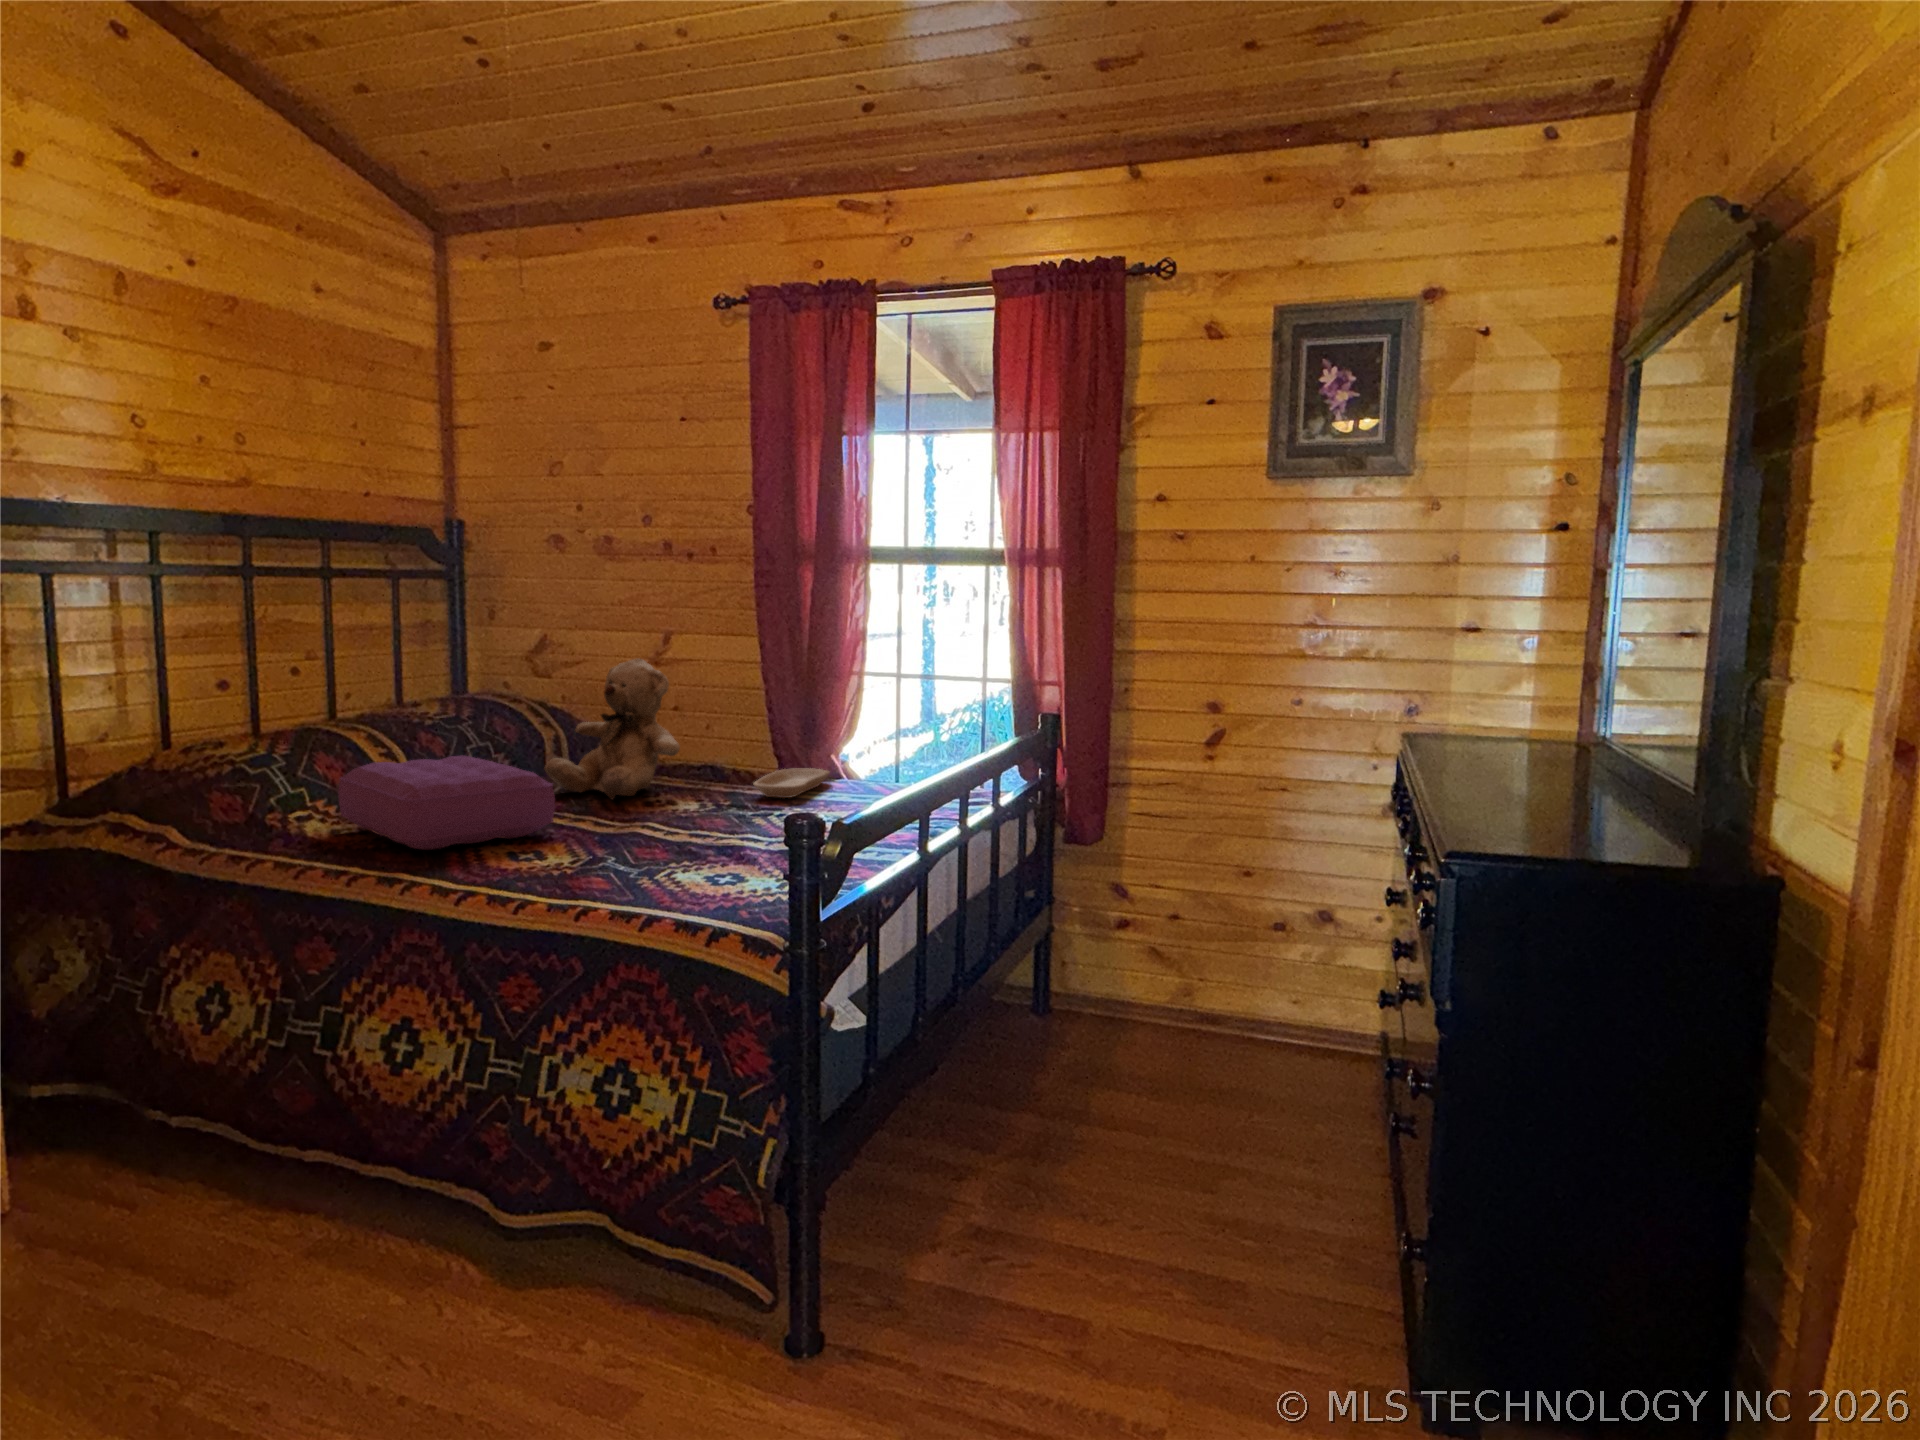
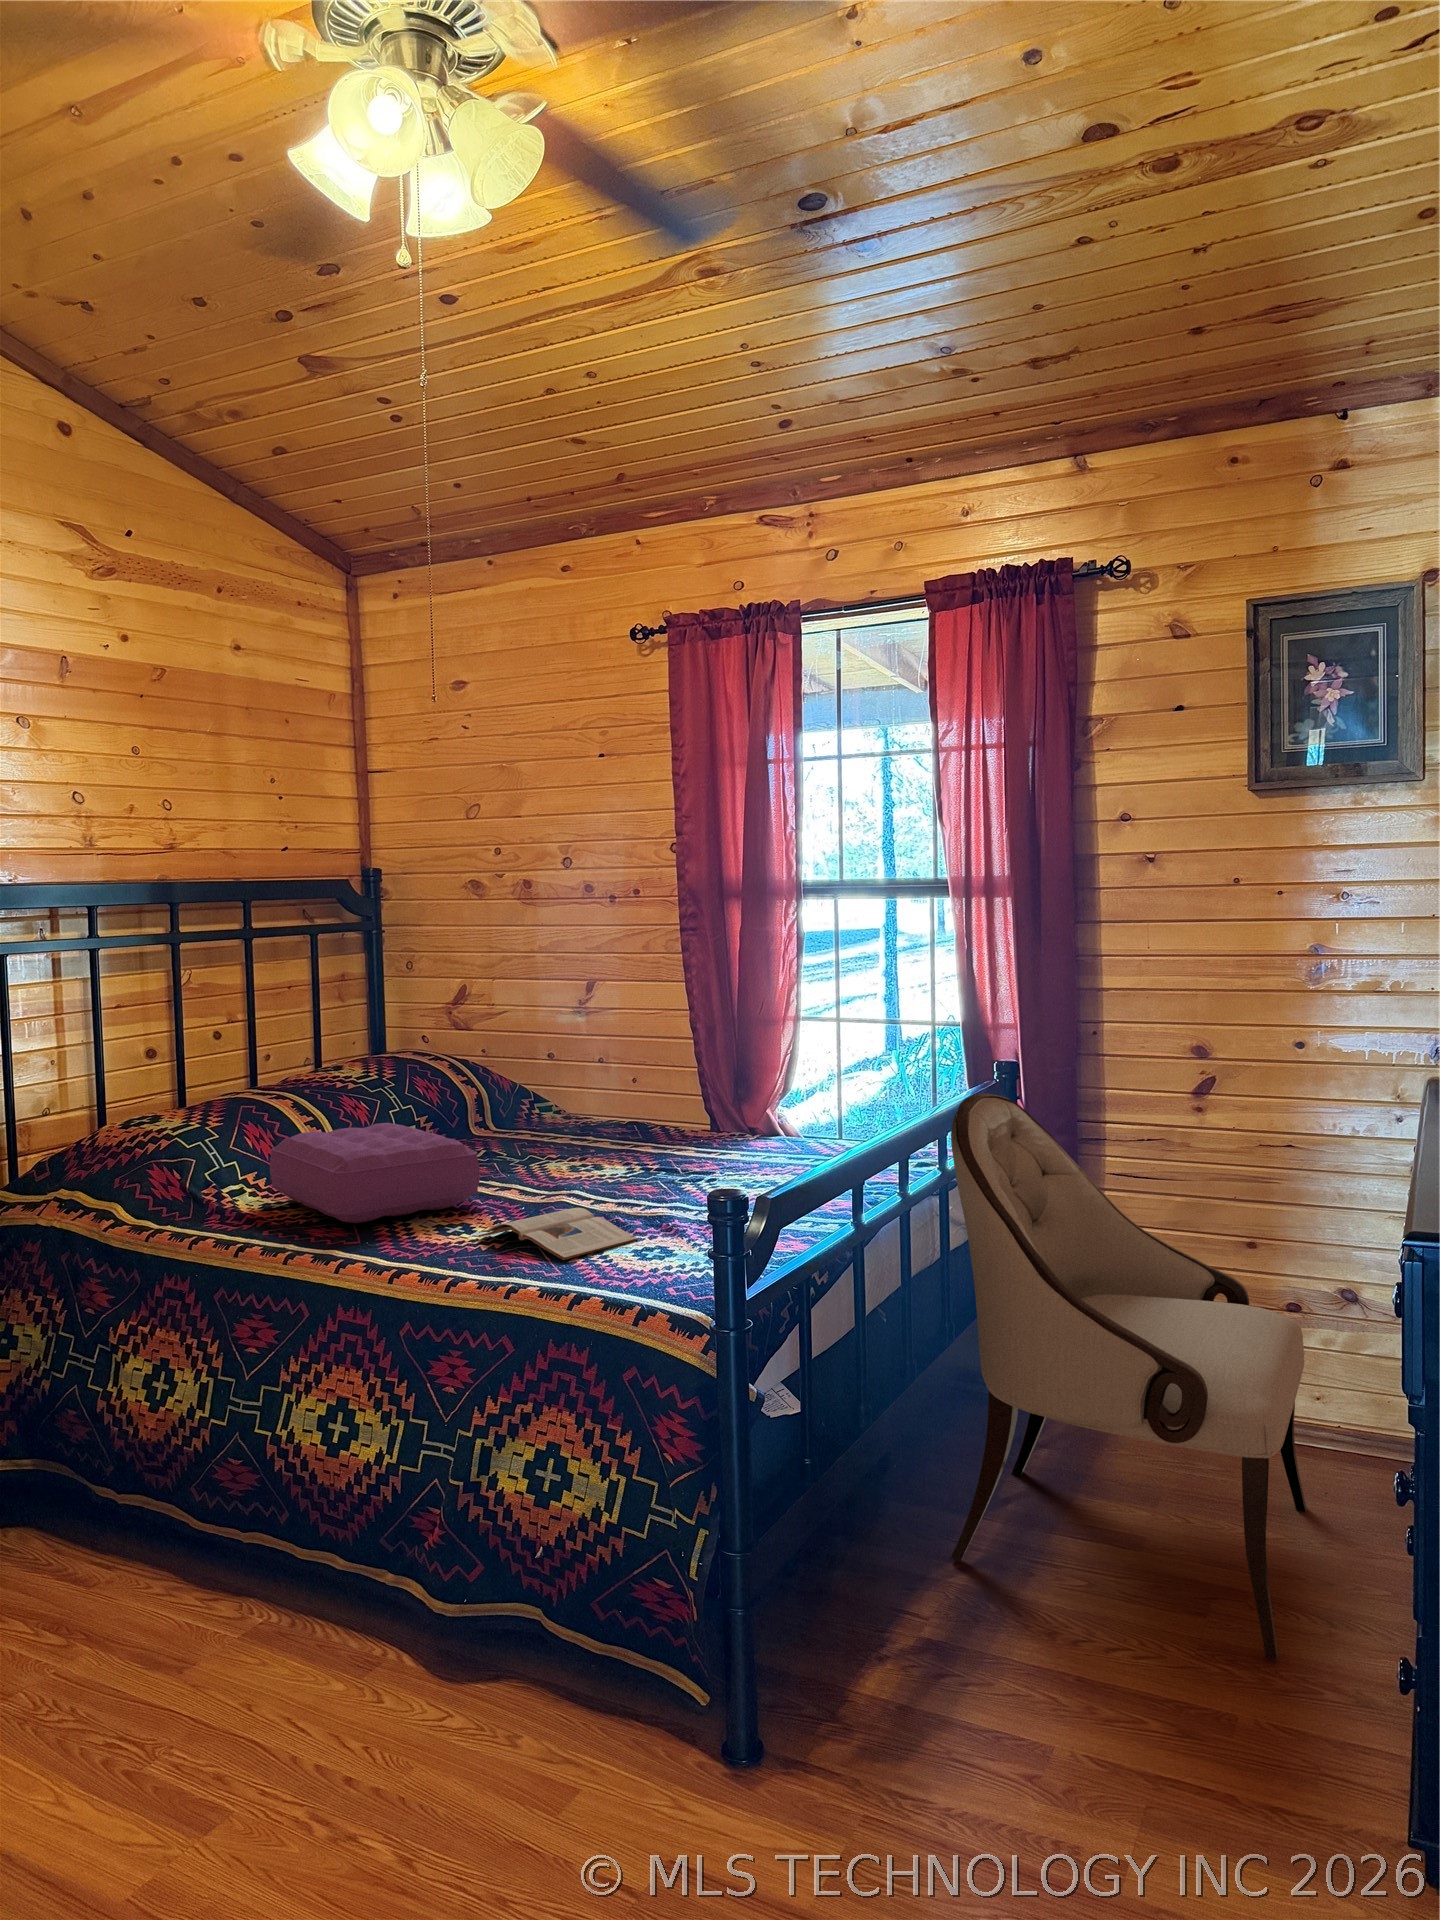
teddy bear: present [544,658,680,799] -> none [467,1013,604,1166]
armchair: none [990,739,1294,1228] -> present [951,1094,1307,1660]
tray: present [754,768,830,798] -> none [682,1126,765,1161]
magazine: none [552,837,710,885] -> present [479,1208,638,1260]

